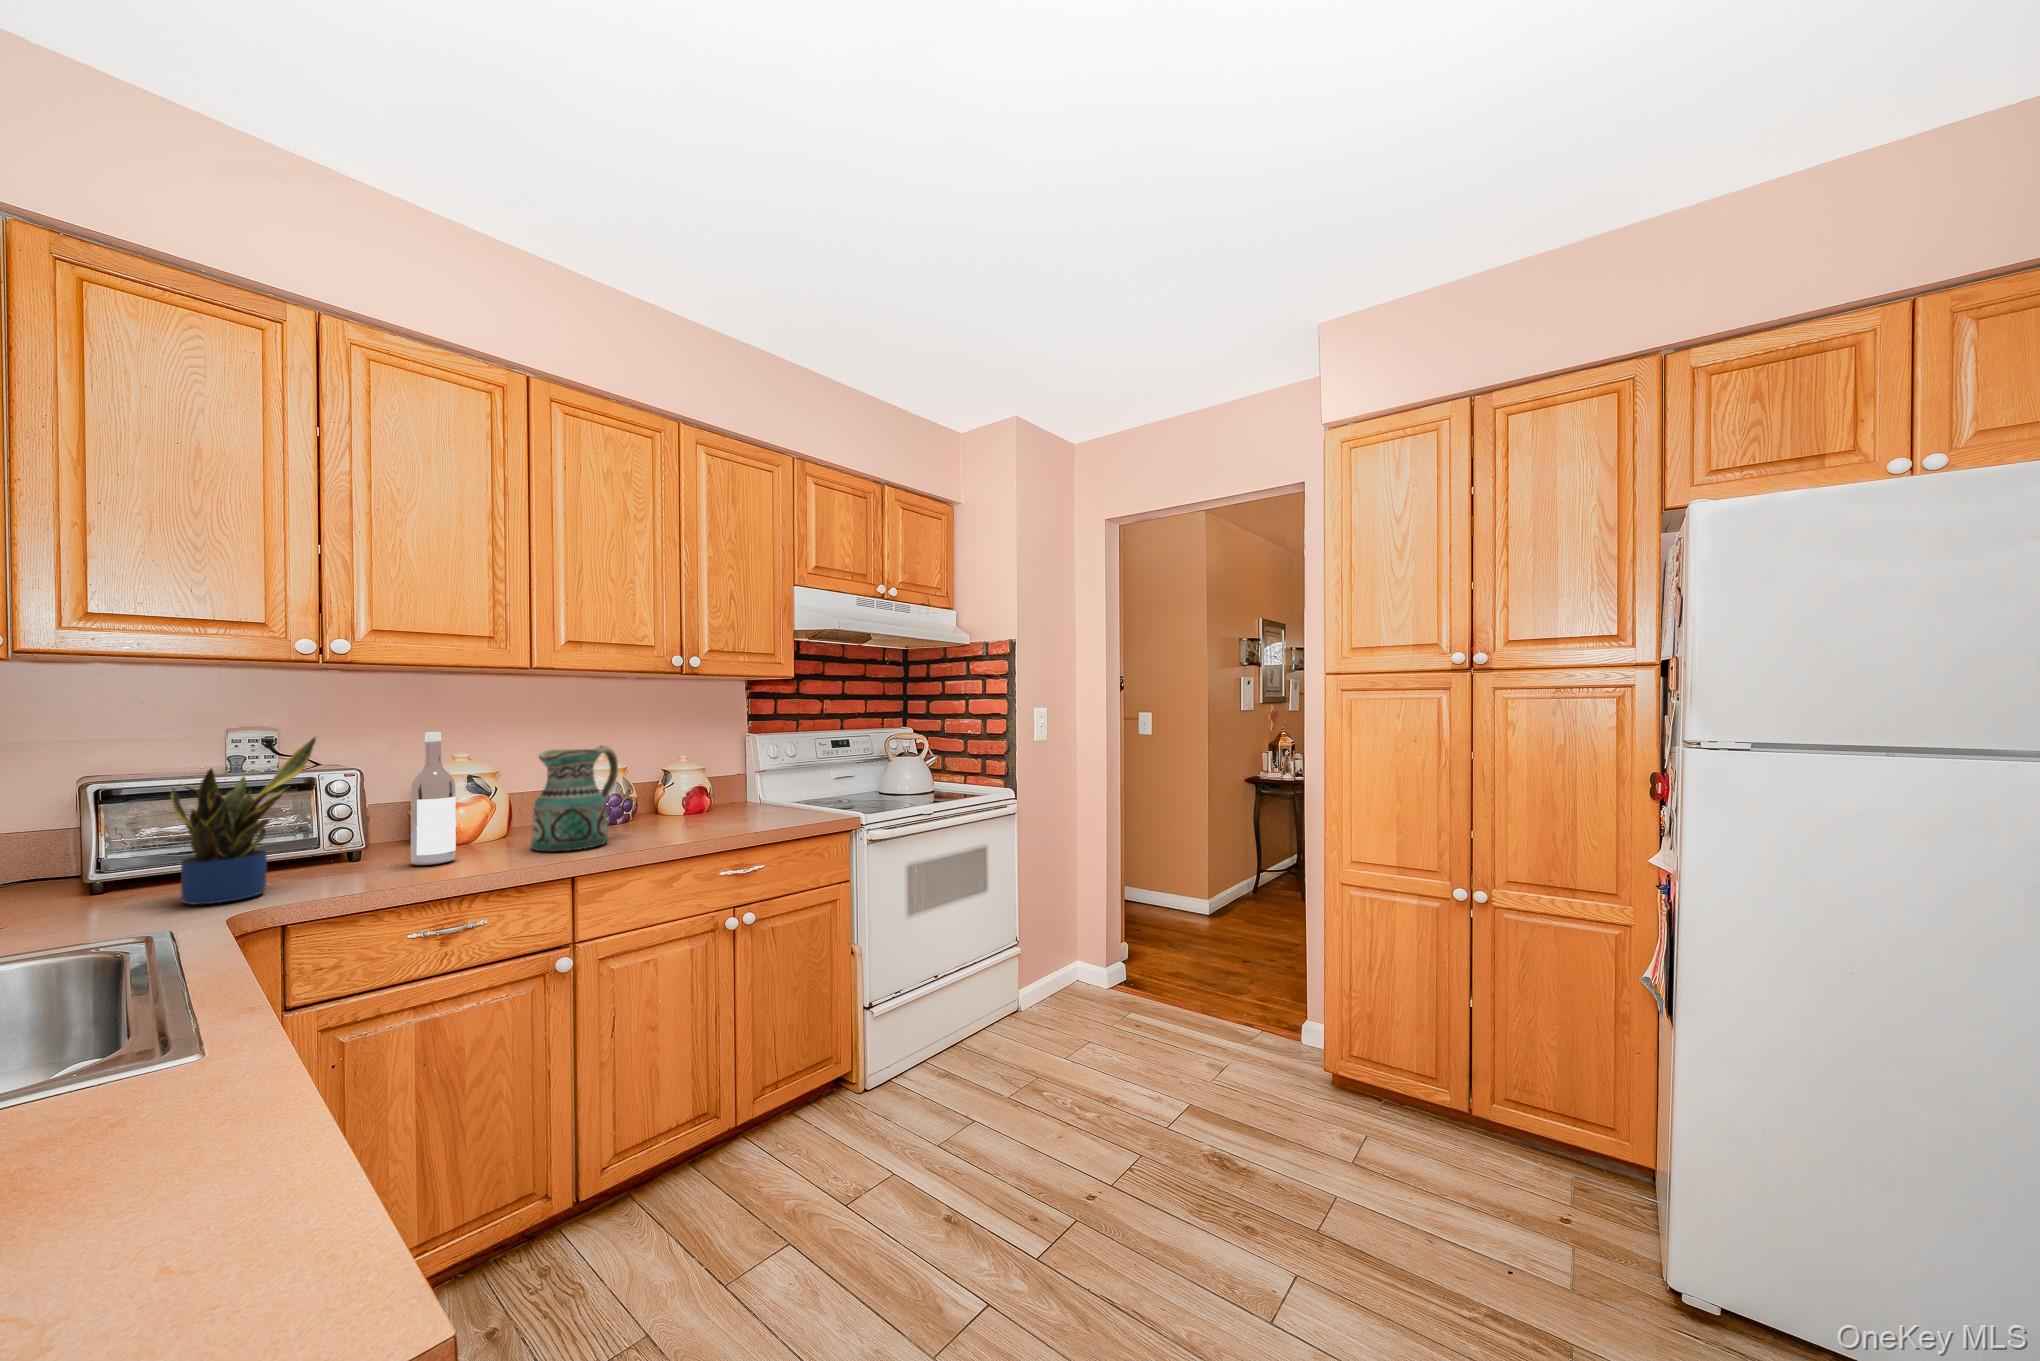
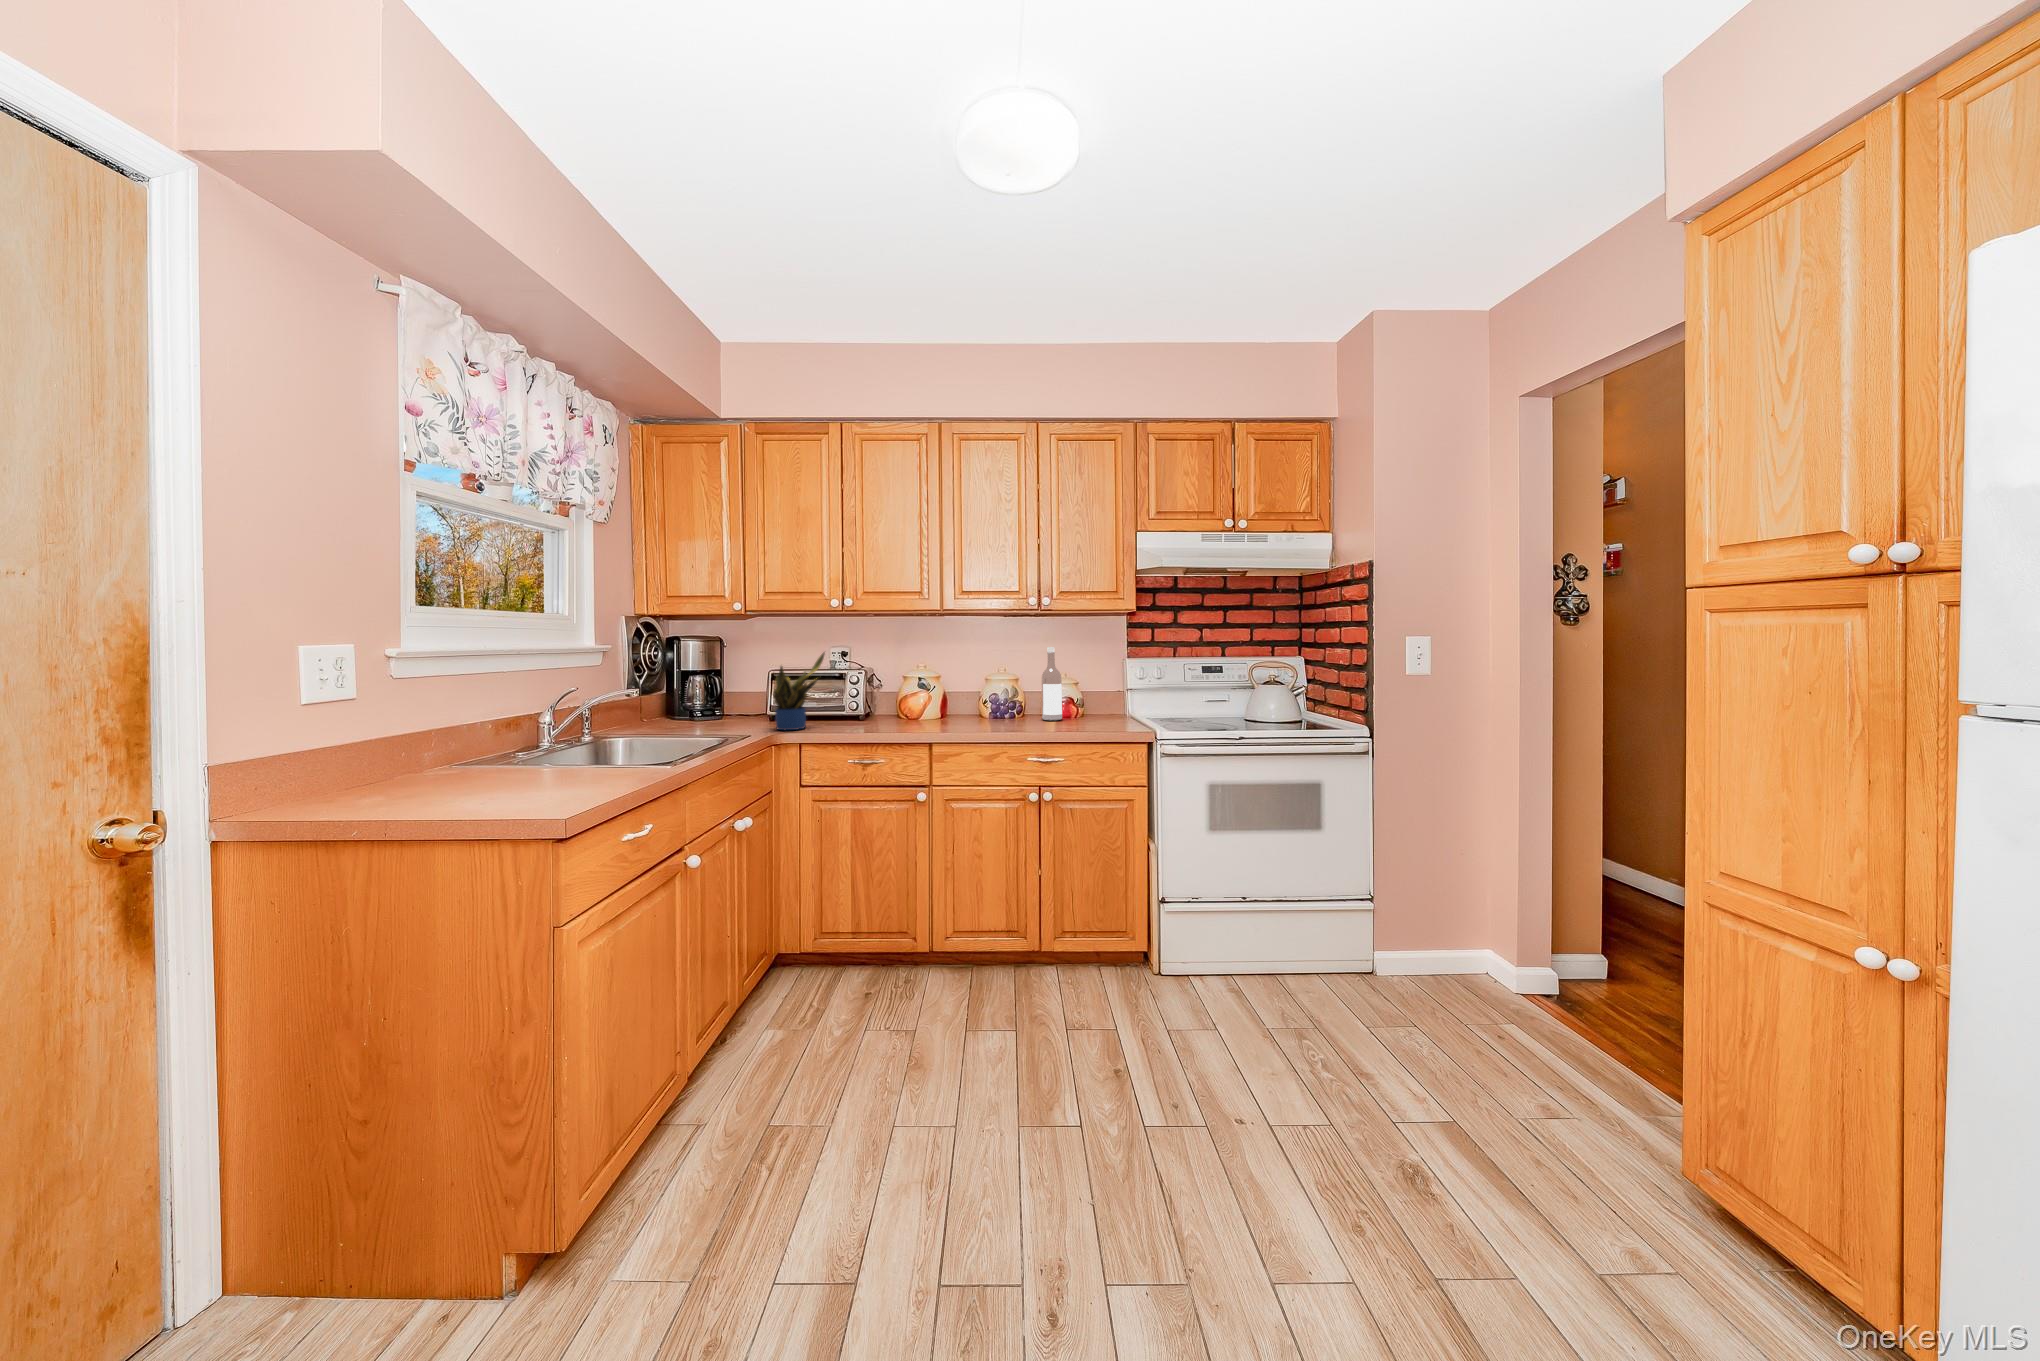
wine bottle: present [411,732,456,865] -> present [1042,647,1062,721]
ceramic pitcher: present [531,746,618,851] -> none [931,662,988,728]

